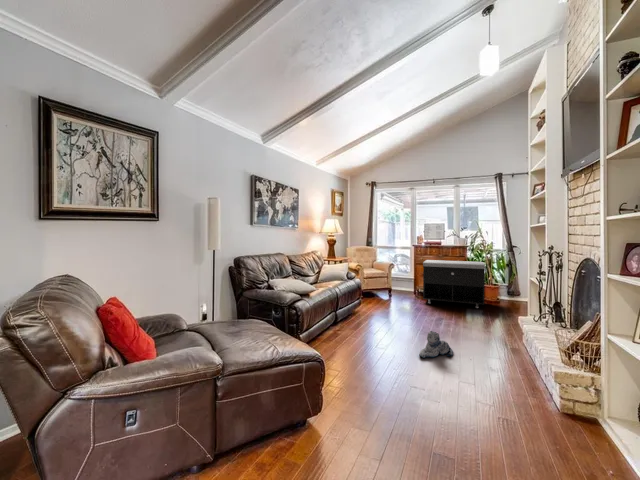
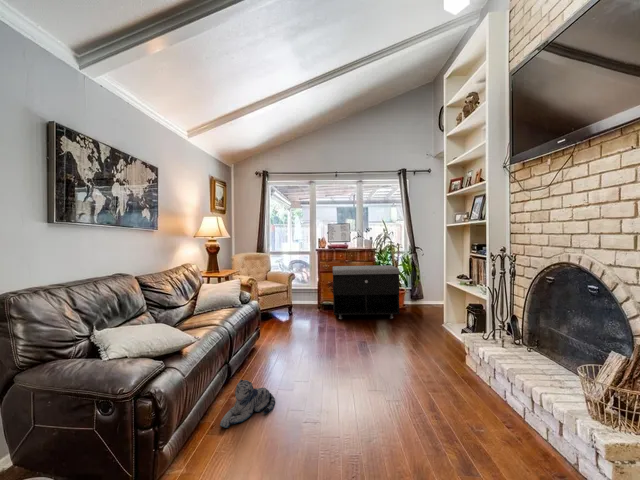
plush toy: present [419,331,453,358] -> present [220,380,275,428]

